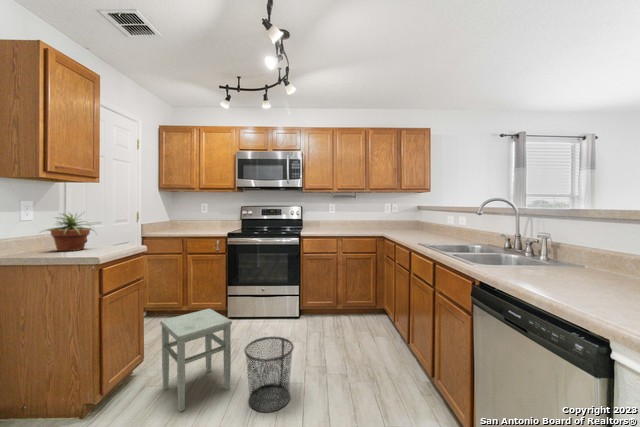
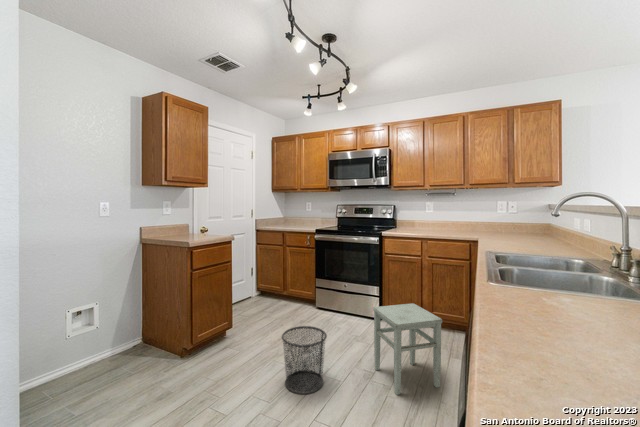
potted plant: present [46,213,94,251] -> none [170,209,207,237]
stool: present [160,309,232,412] -> present [373,303,442,395]

